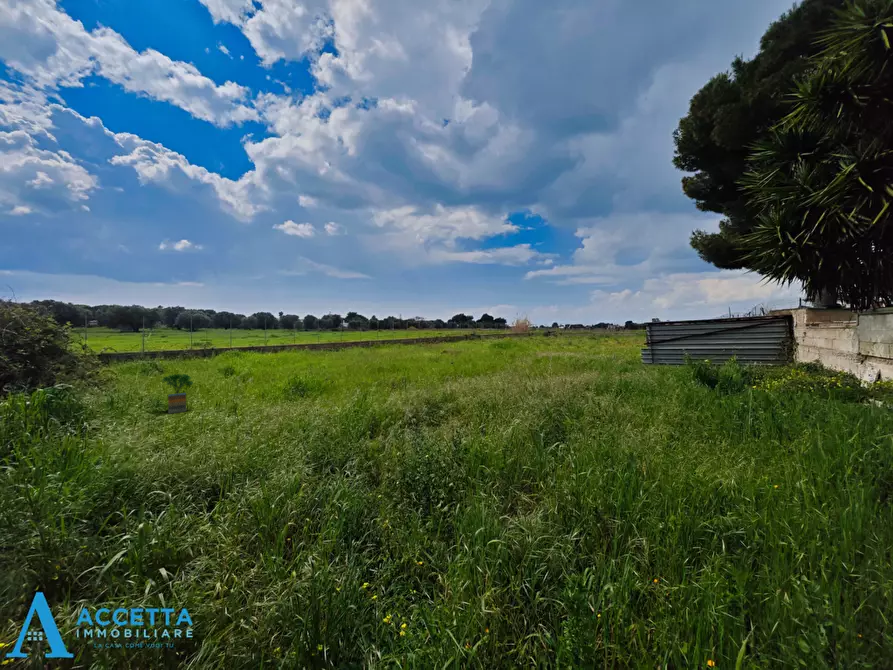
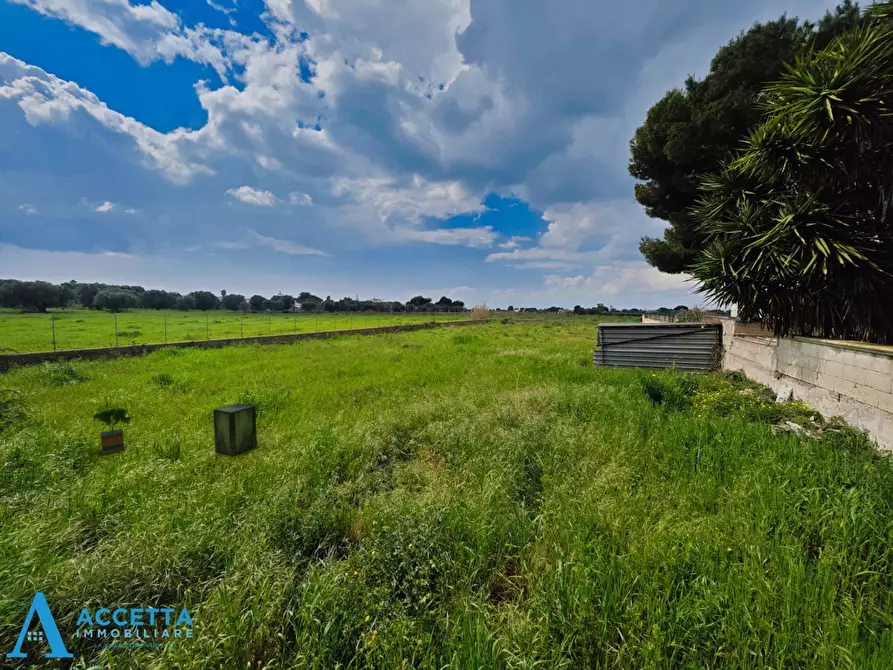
storage box: none [260,371,298,416] -> present [213,403,257,456]

